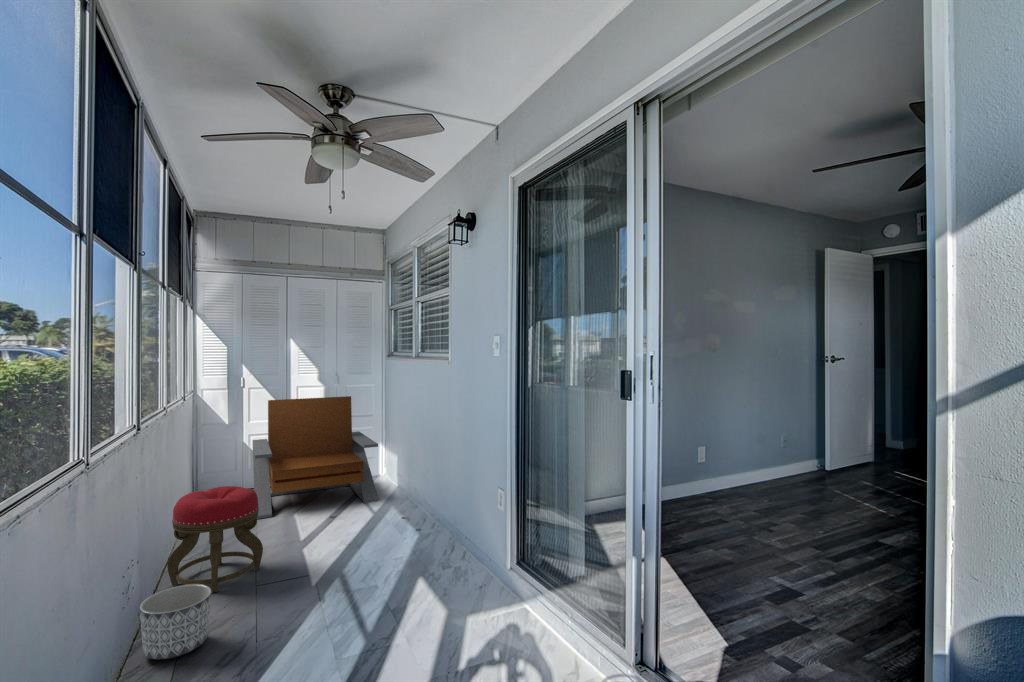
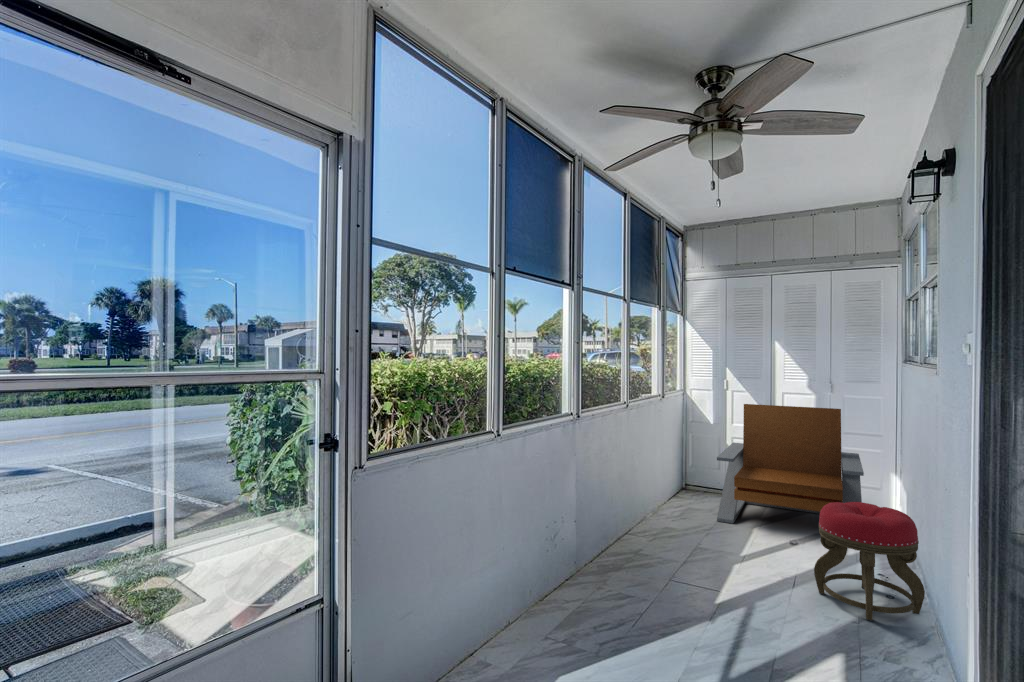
stool: present [167,486,263,593] -> present [814,502,925,621]
planter: present [140,584,211,660] -> none [559,549,609,607]

